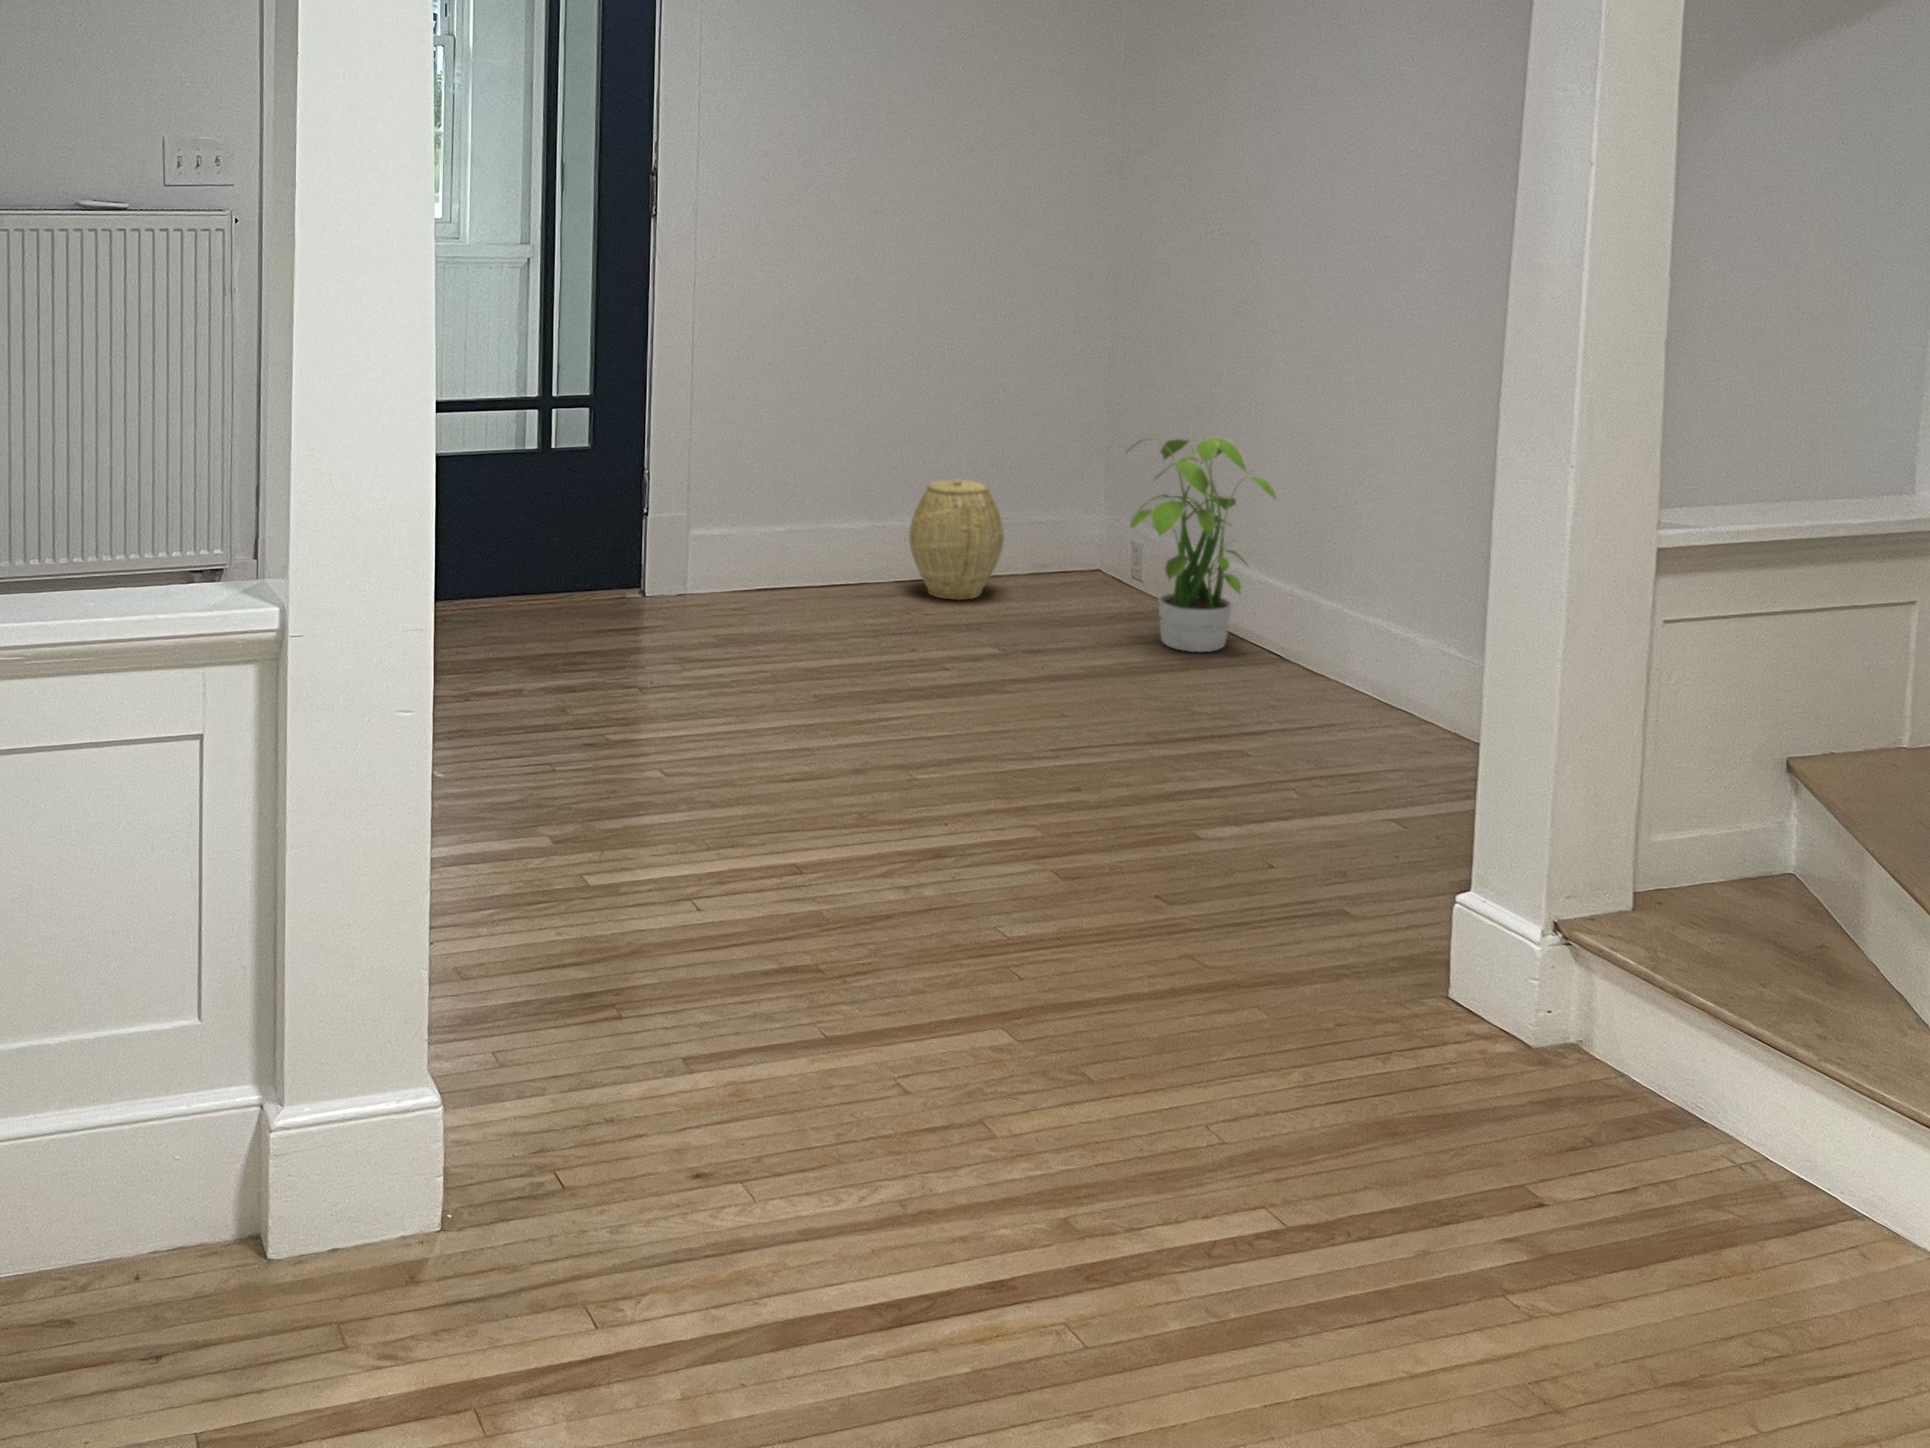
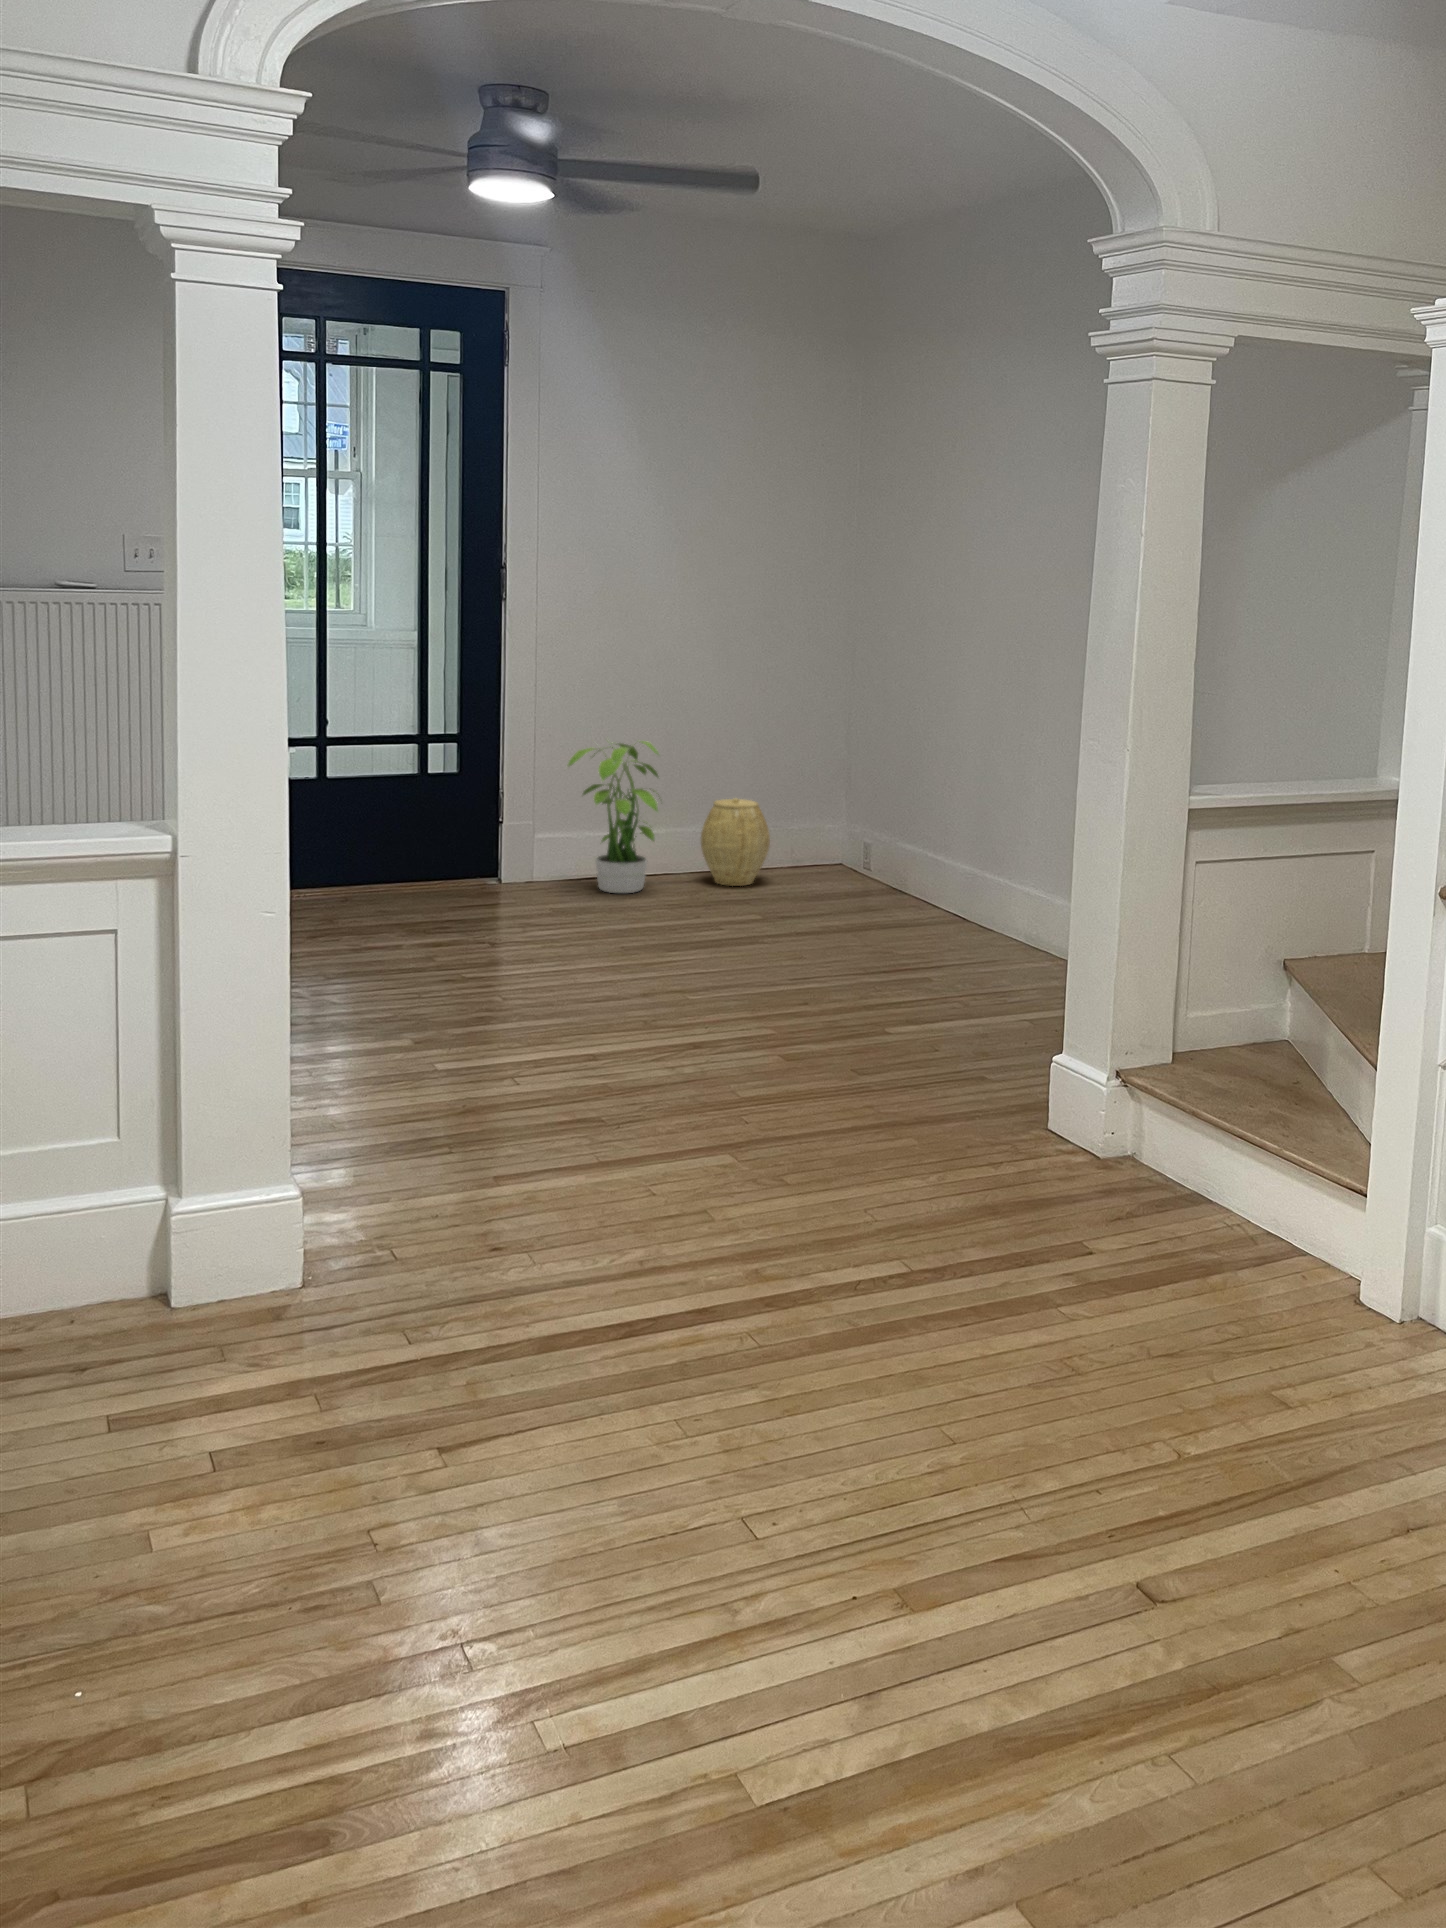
potted plant: present [1126,430,1276,652] -> present [567,741,658,893]

